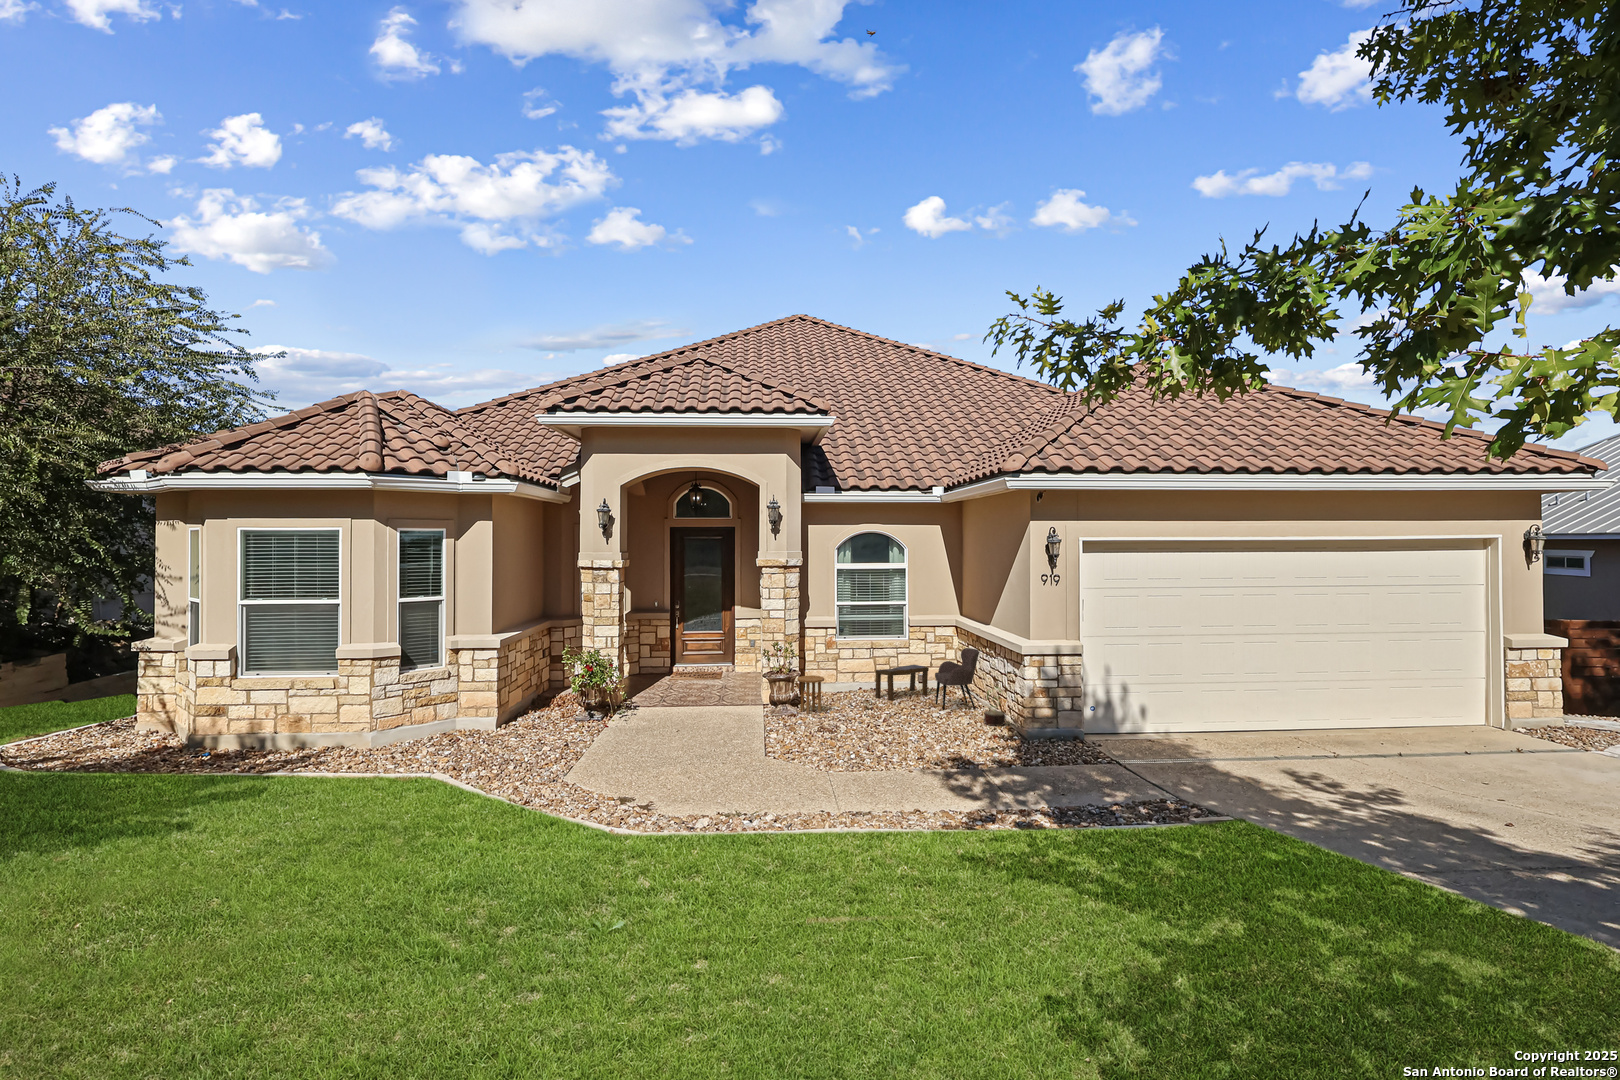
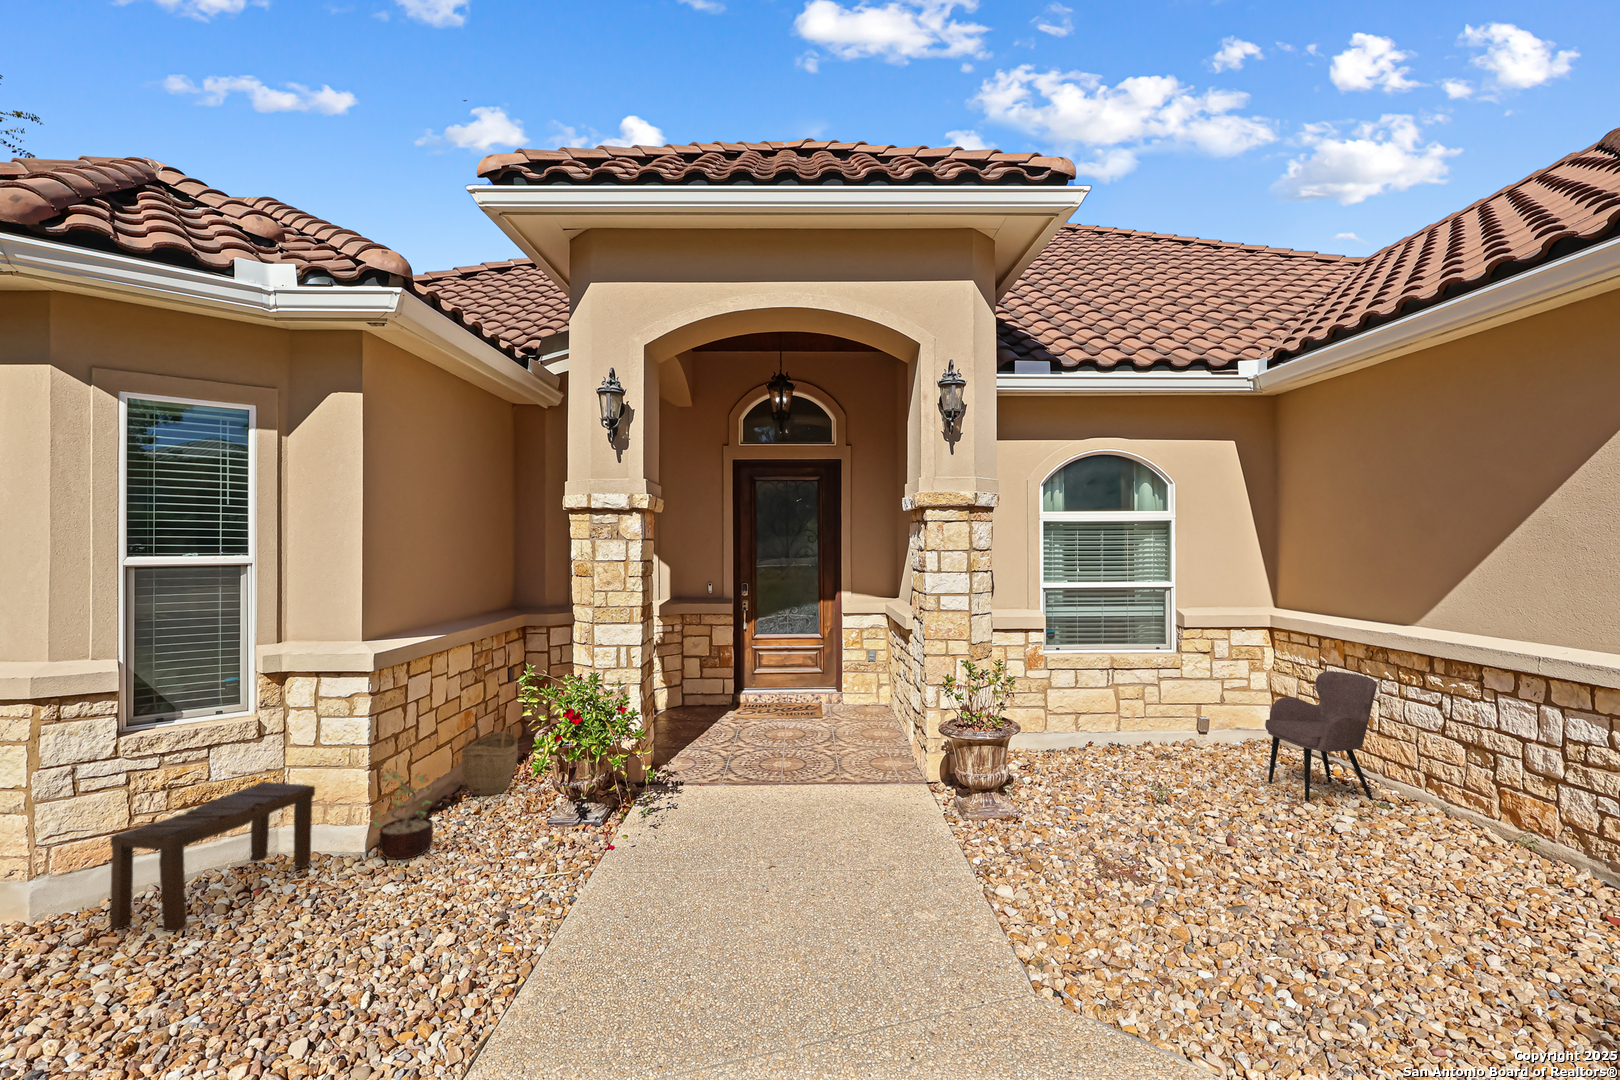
bench: present [875,665,929,701] -> present [110,782,315,932]
woven basket: none [527,676,553,713] -> present [462,723,518,796]
side table: present [797,676,824,714] -> none [1005,727,1062,811]
decorative plant: present [984,687,1006,726] -> present [370,771,433,859]

